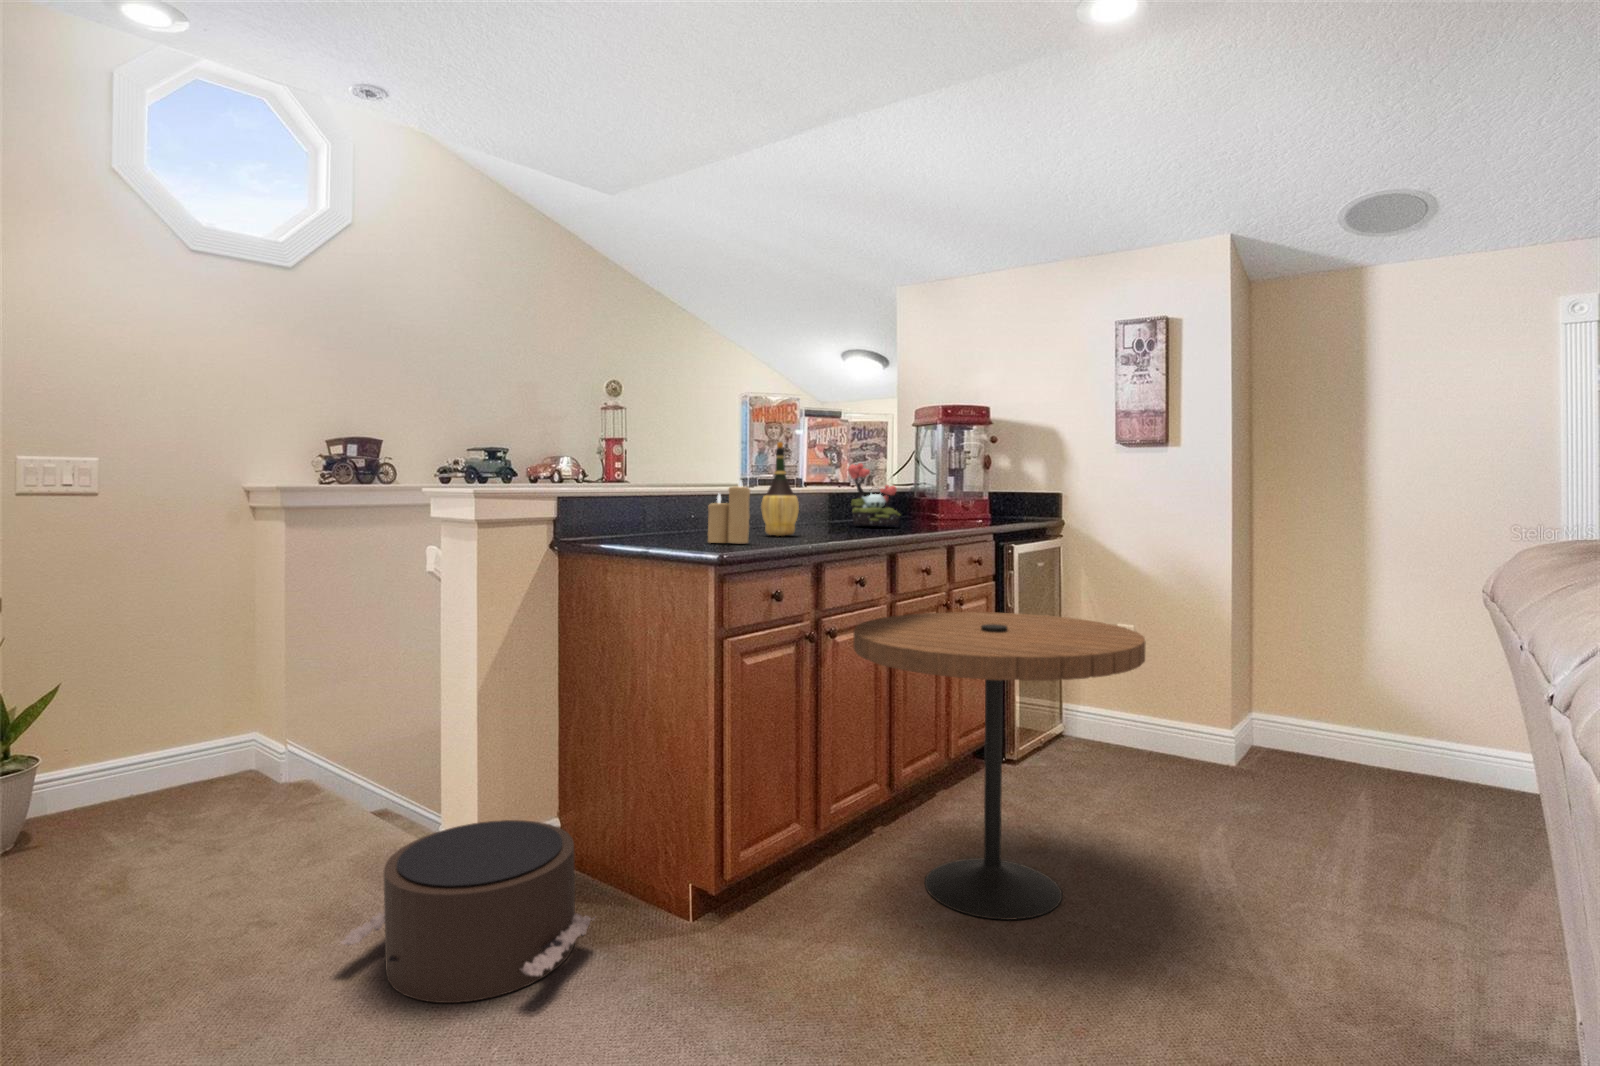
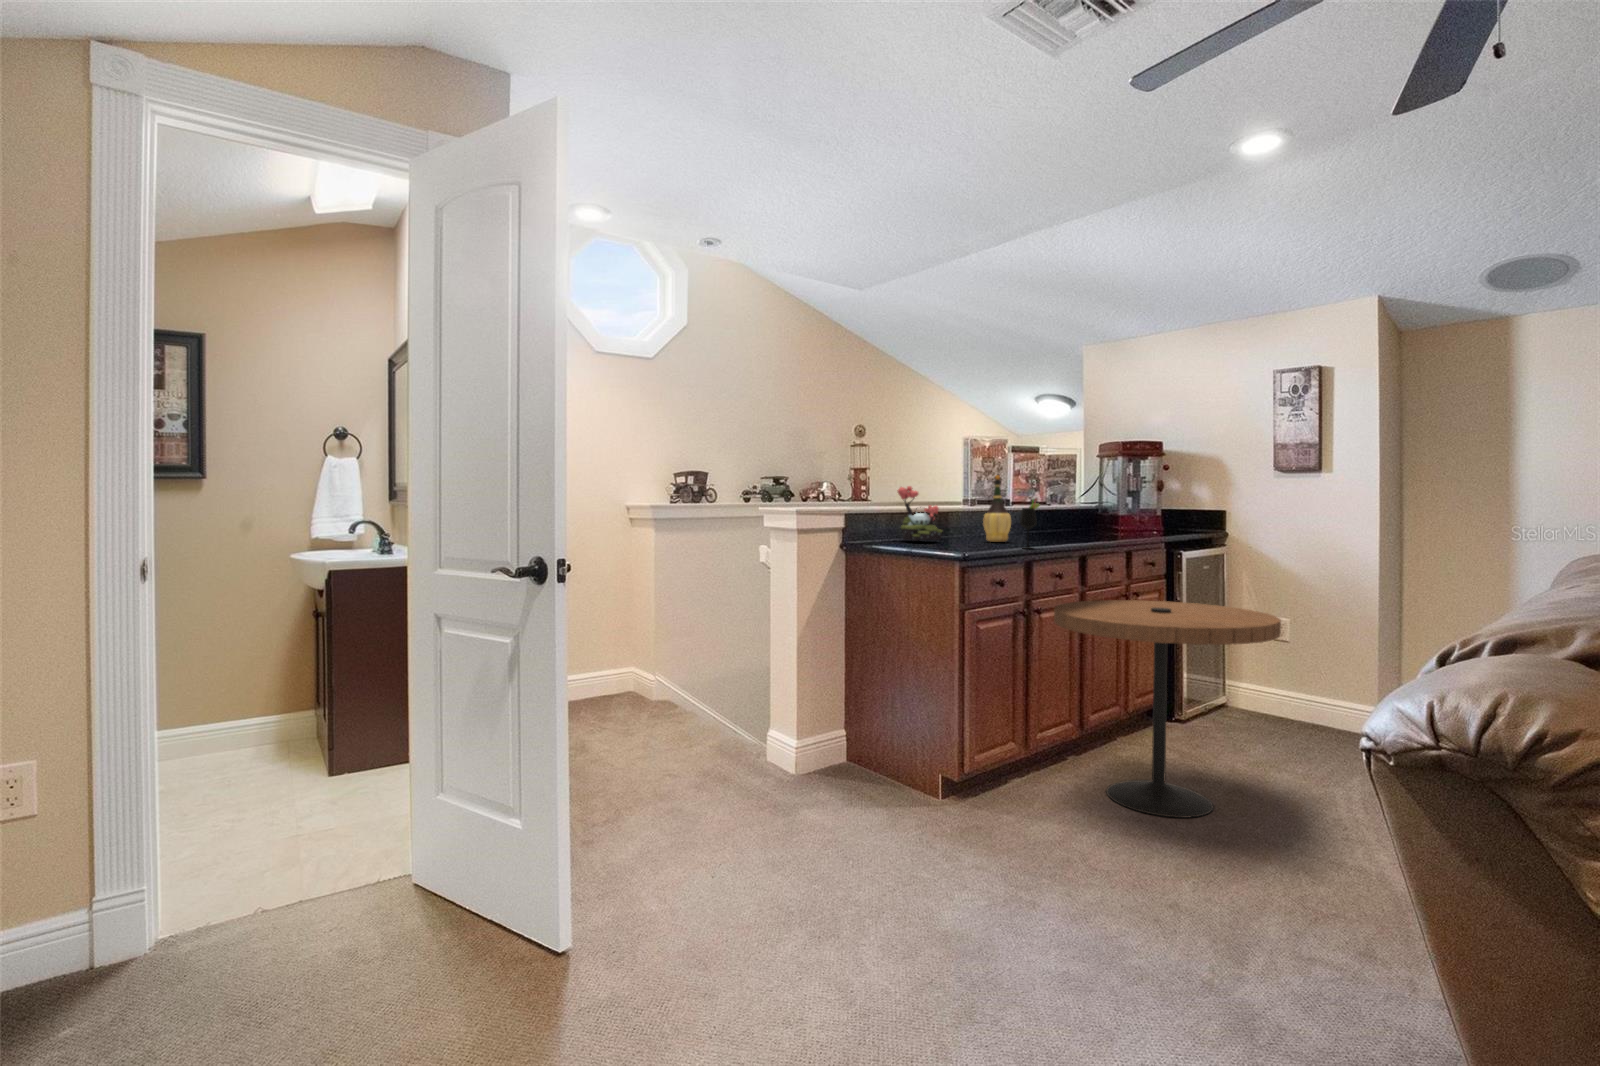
plant: present [848,463,900,526] -> present [897,486,942,541]
wine glass: none [806,472,835,545] -> present [1020,499,1040,549]
candle: present [708,480,750,544] -> none [949,503,980,547]
pouf: present [341,820,595,1003] -> none [731,723,881,823]

